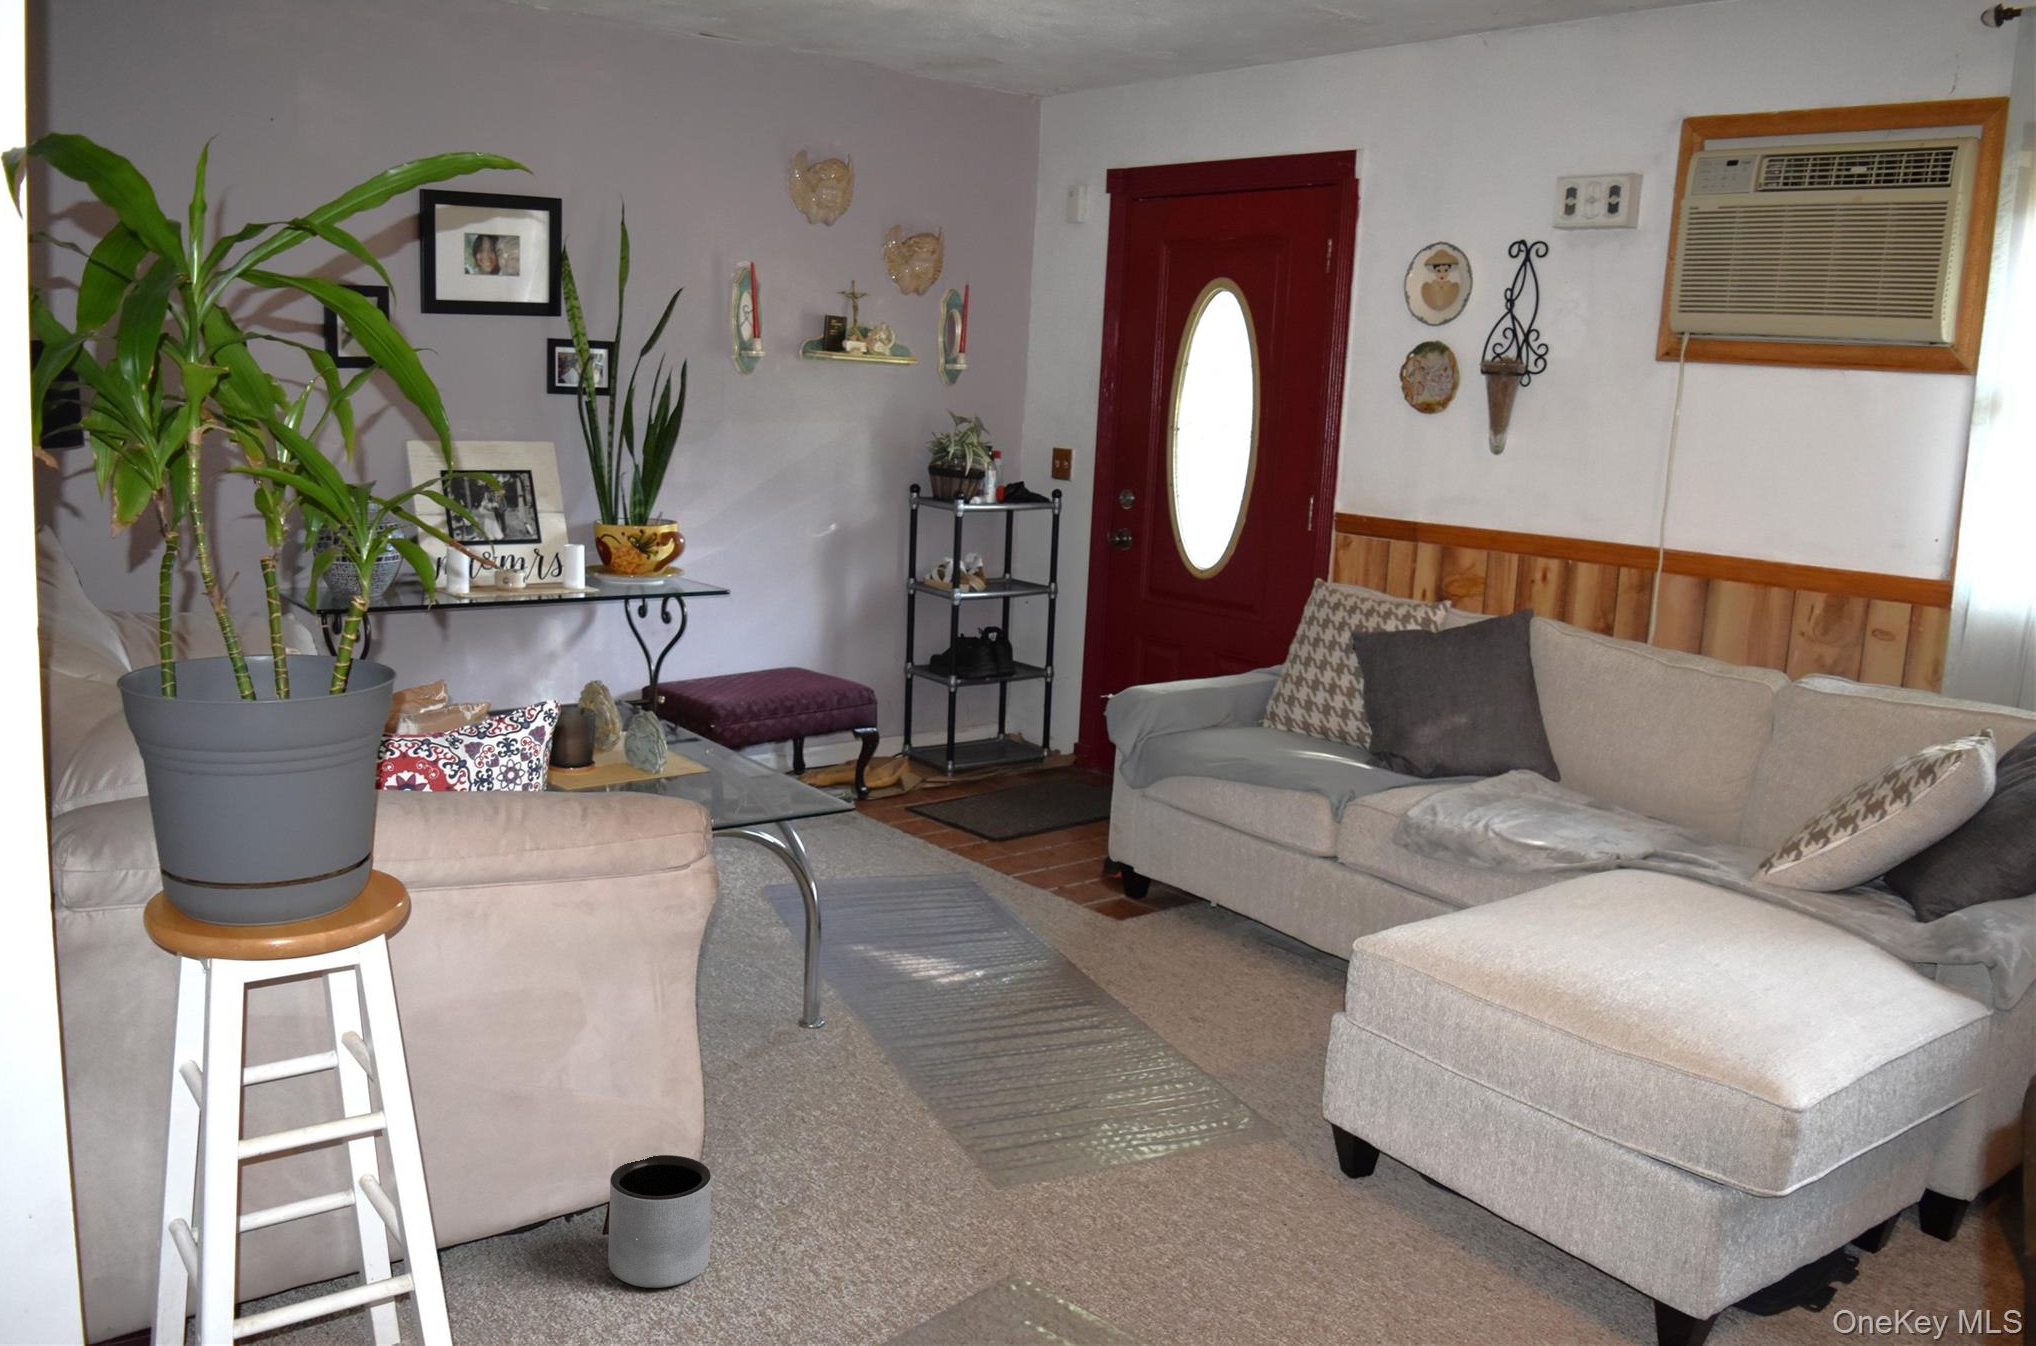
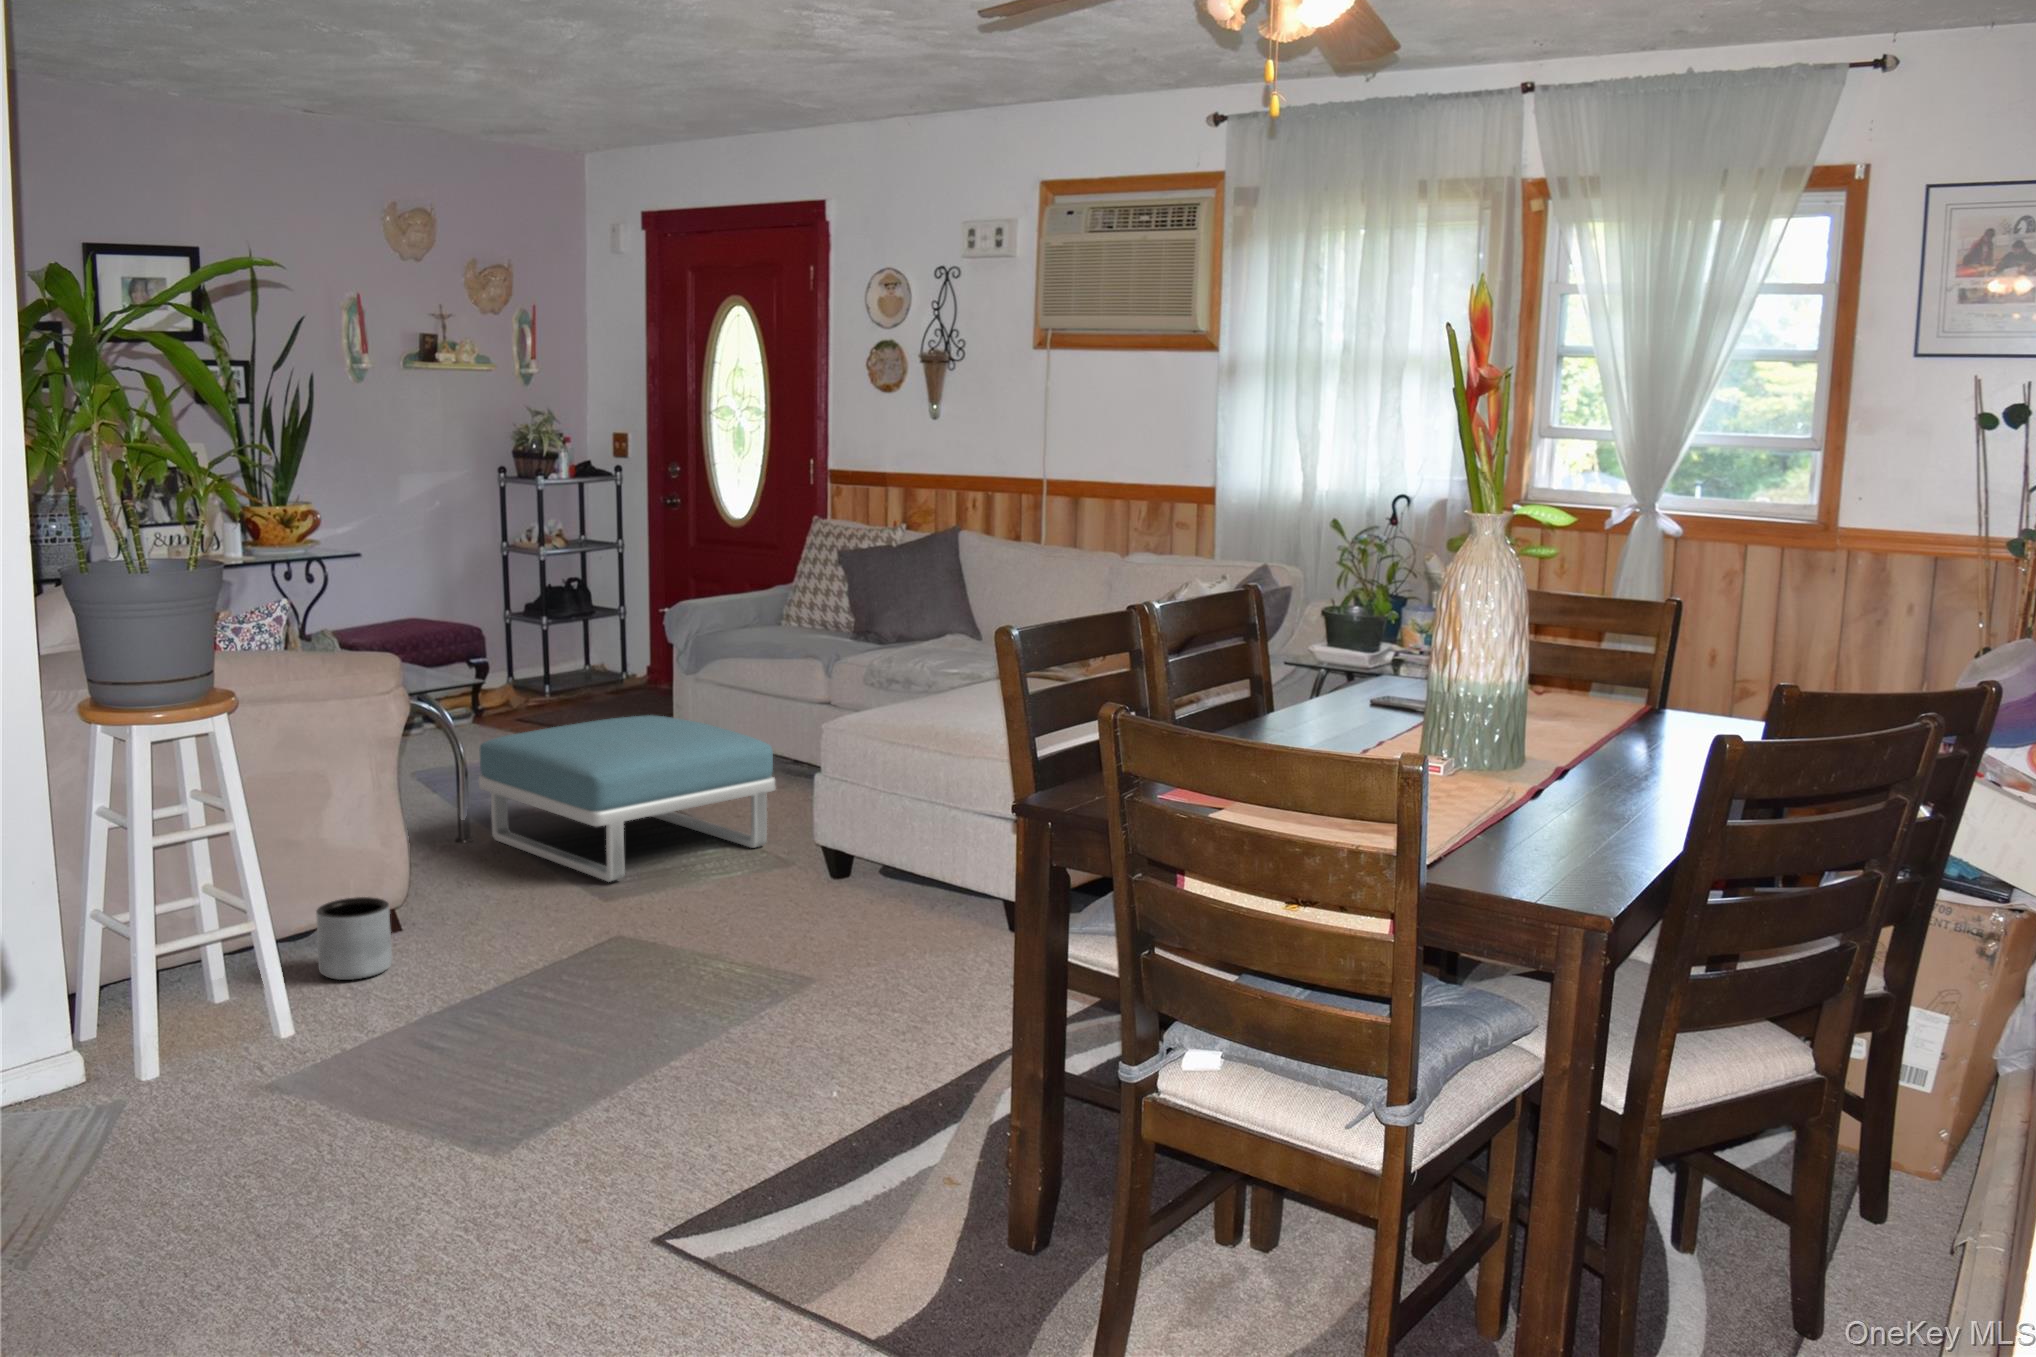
footstool: none [854,860,1261,1127] -> present [479,715,776,882]

